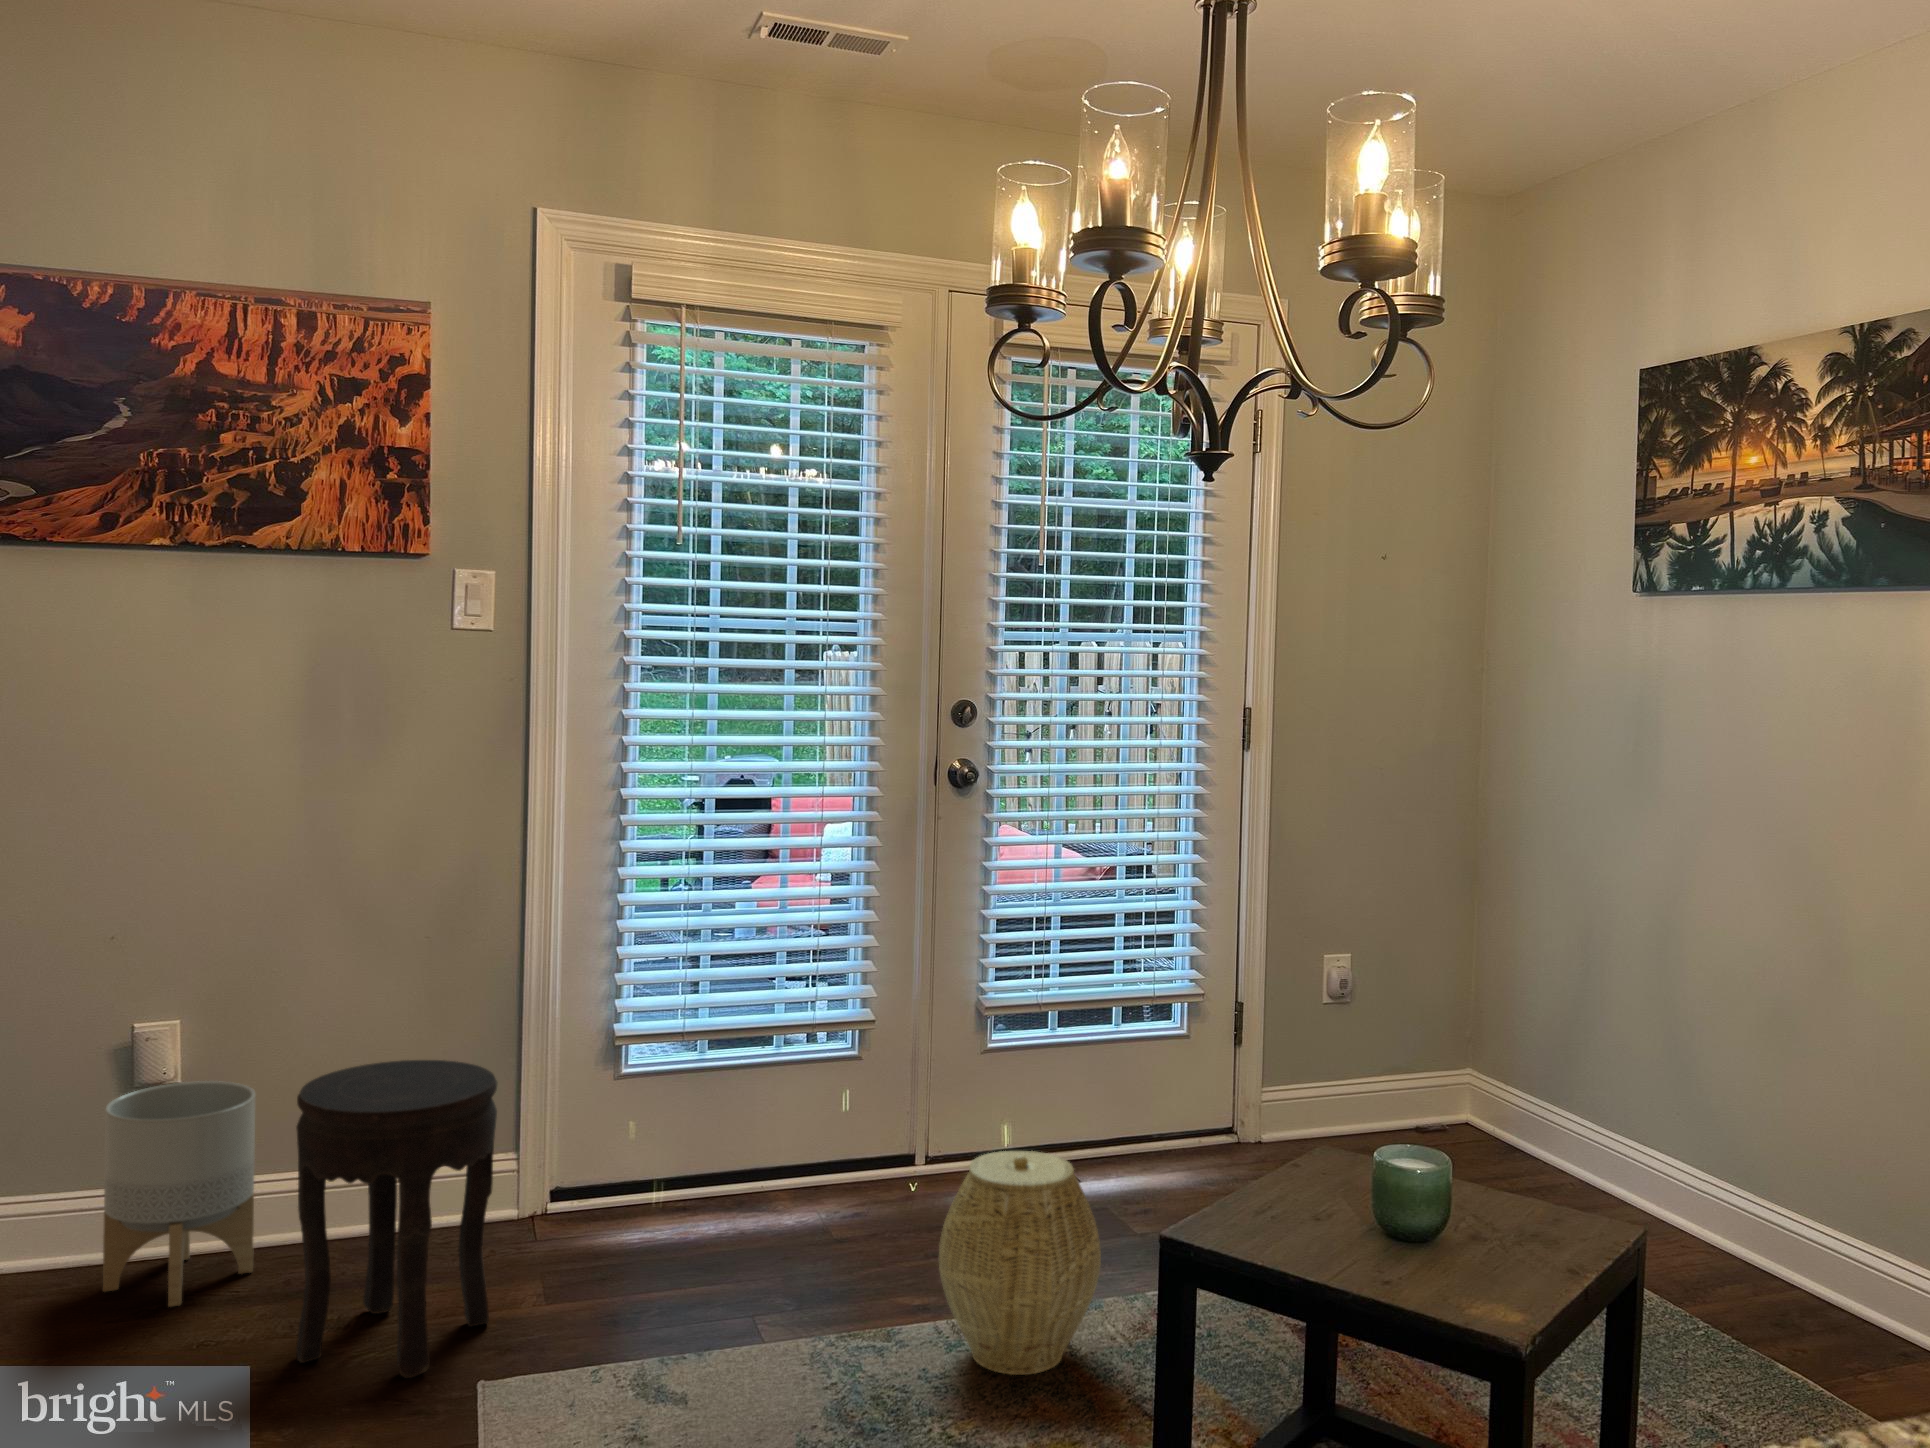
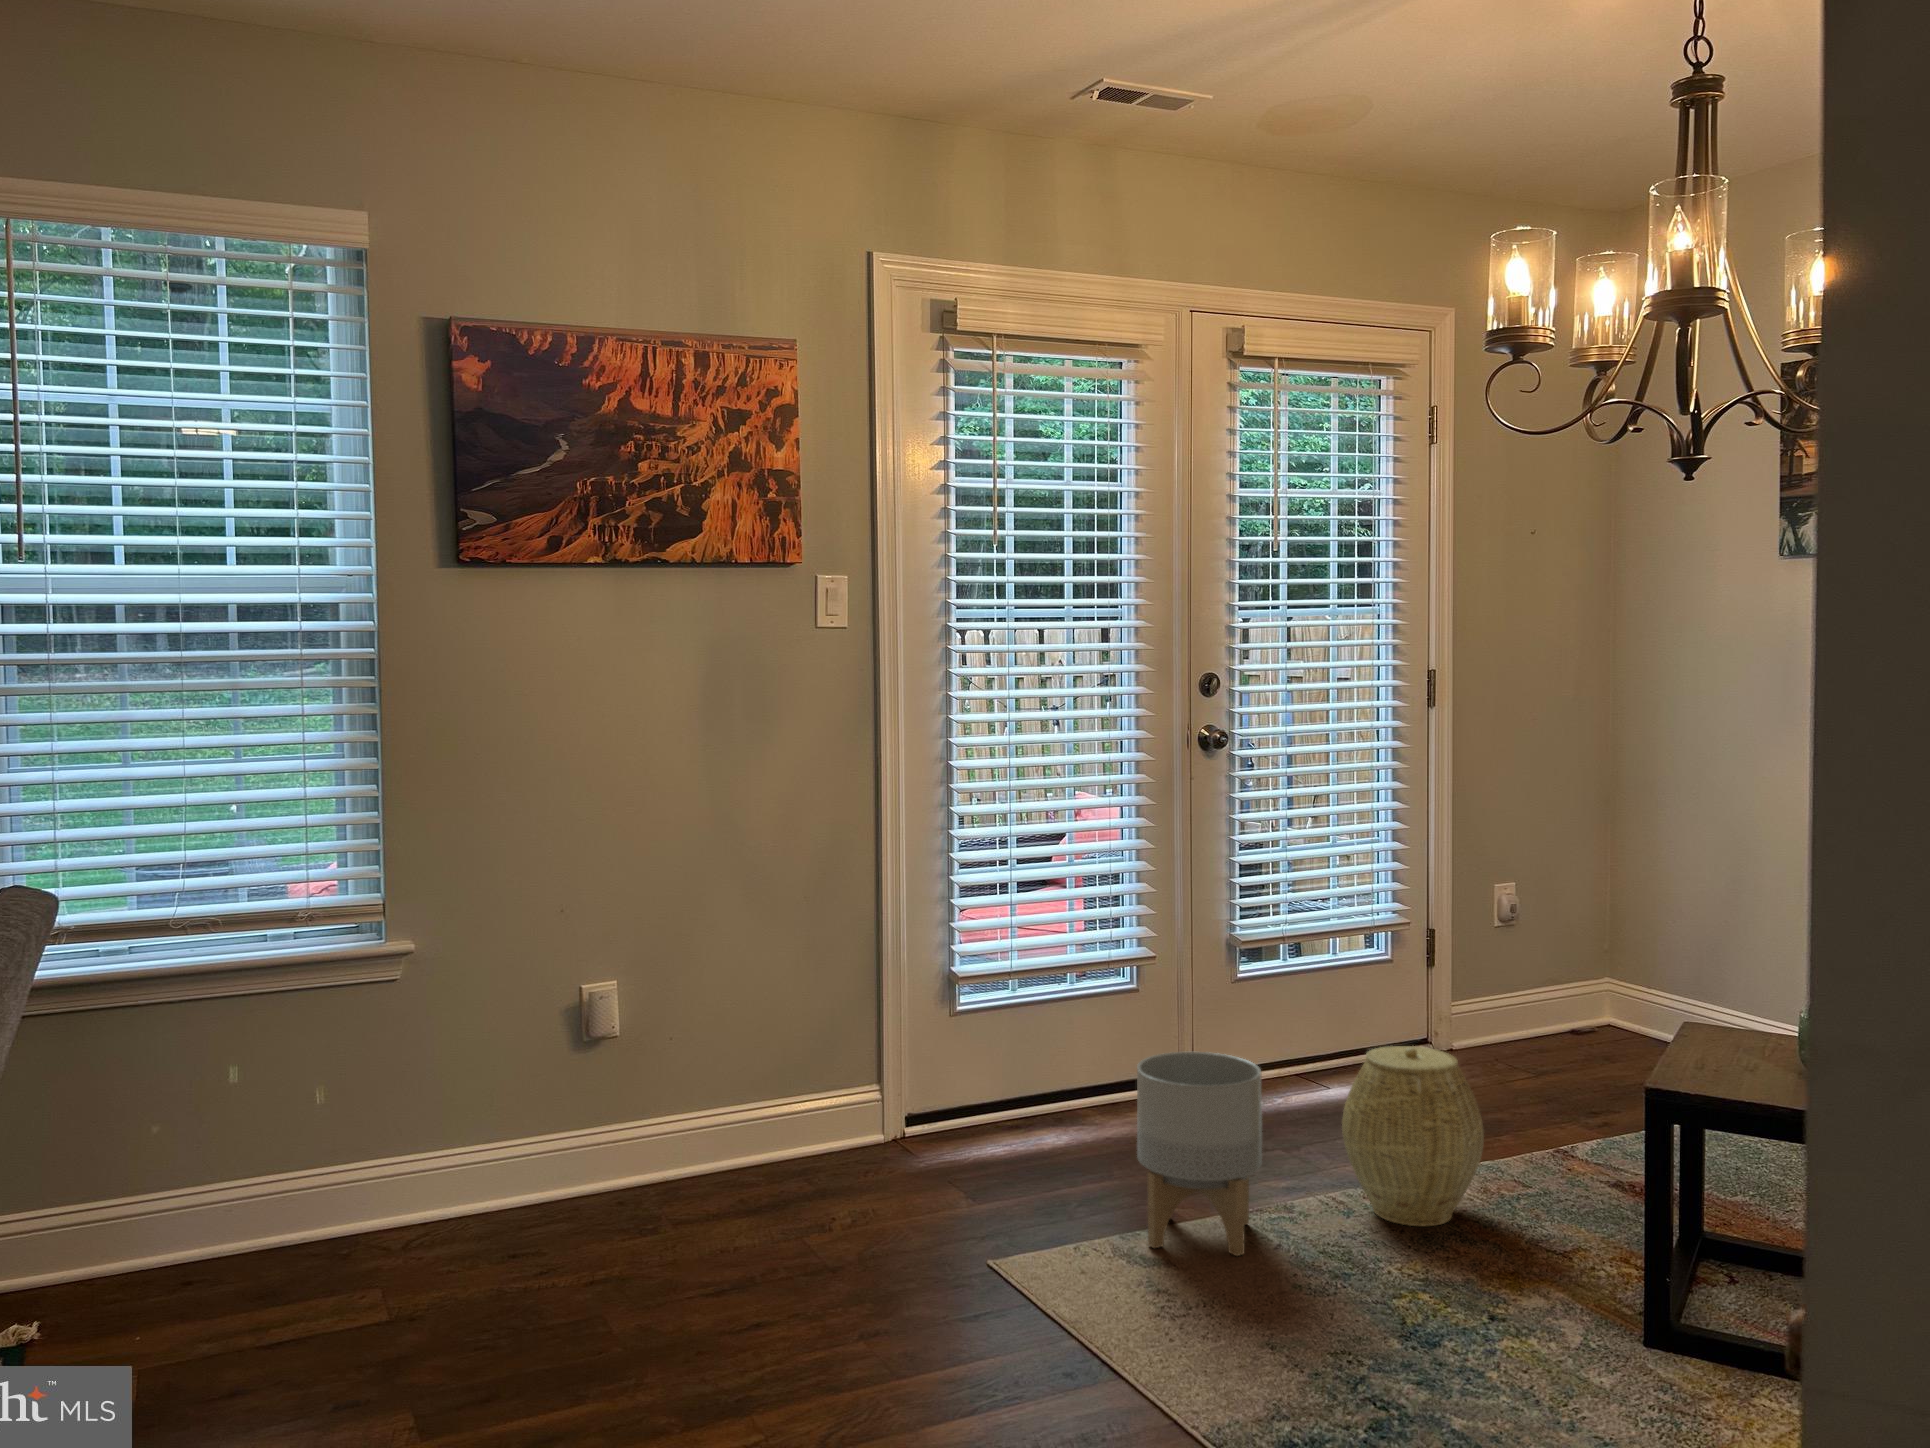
side table: present [296,1060,497,1378] -> none [817,1000,976,1262]
planter: present [103,1081,256,1306] -> present [1137,1052,1262,1256]

